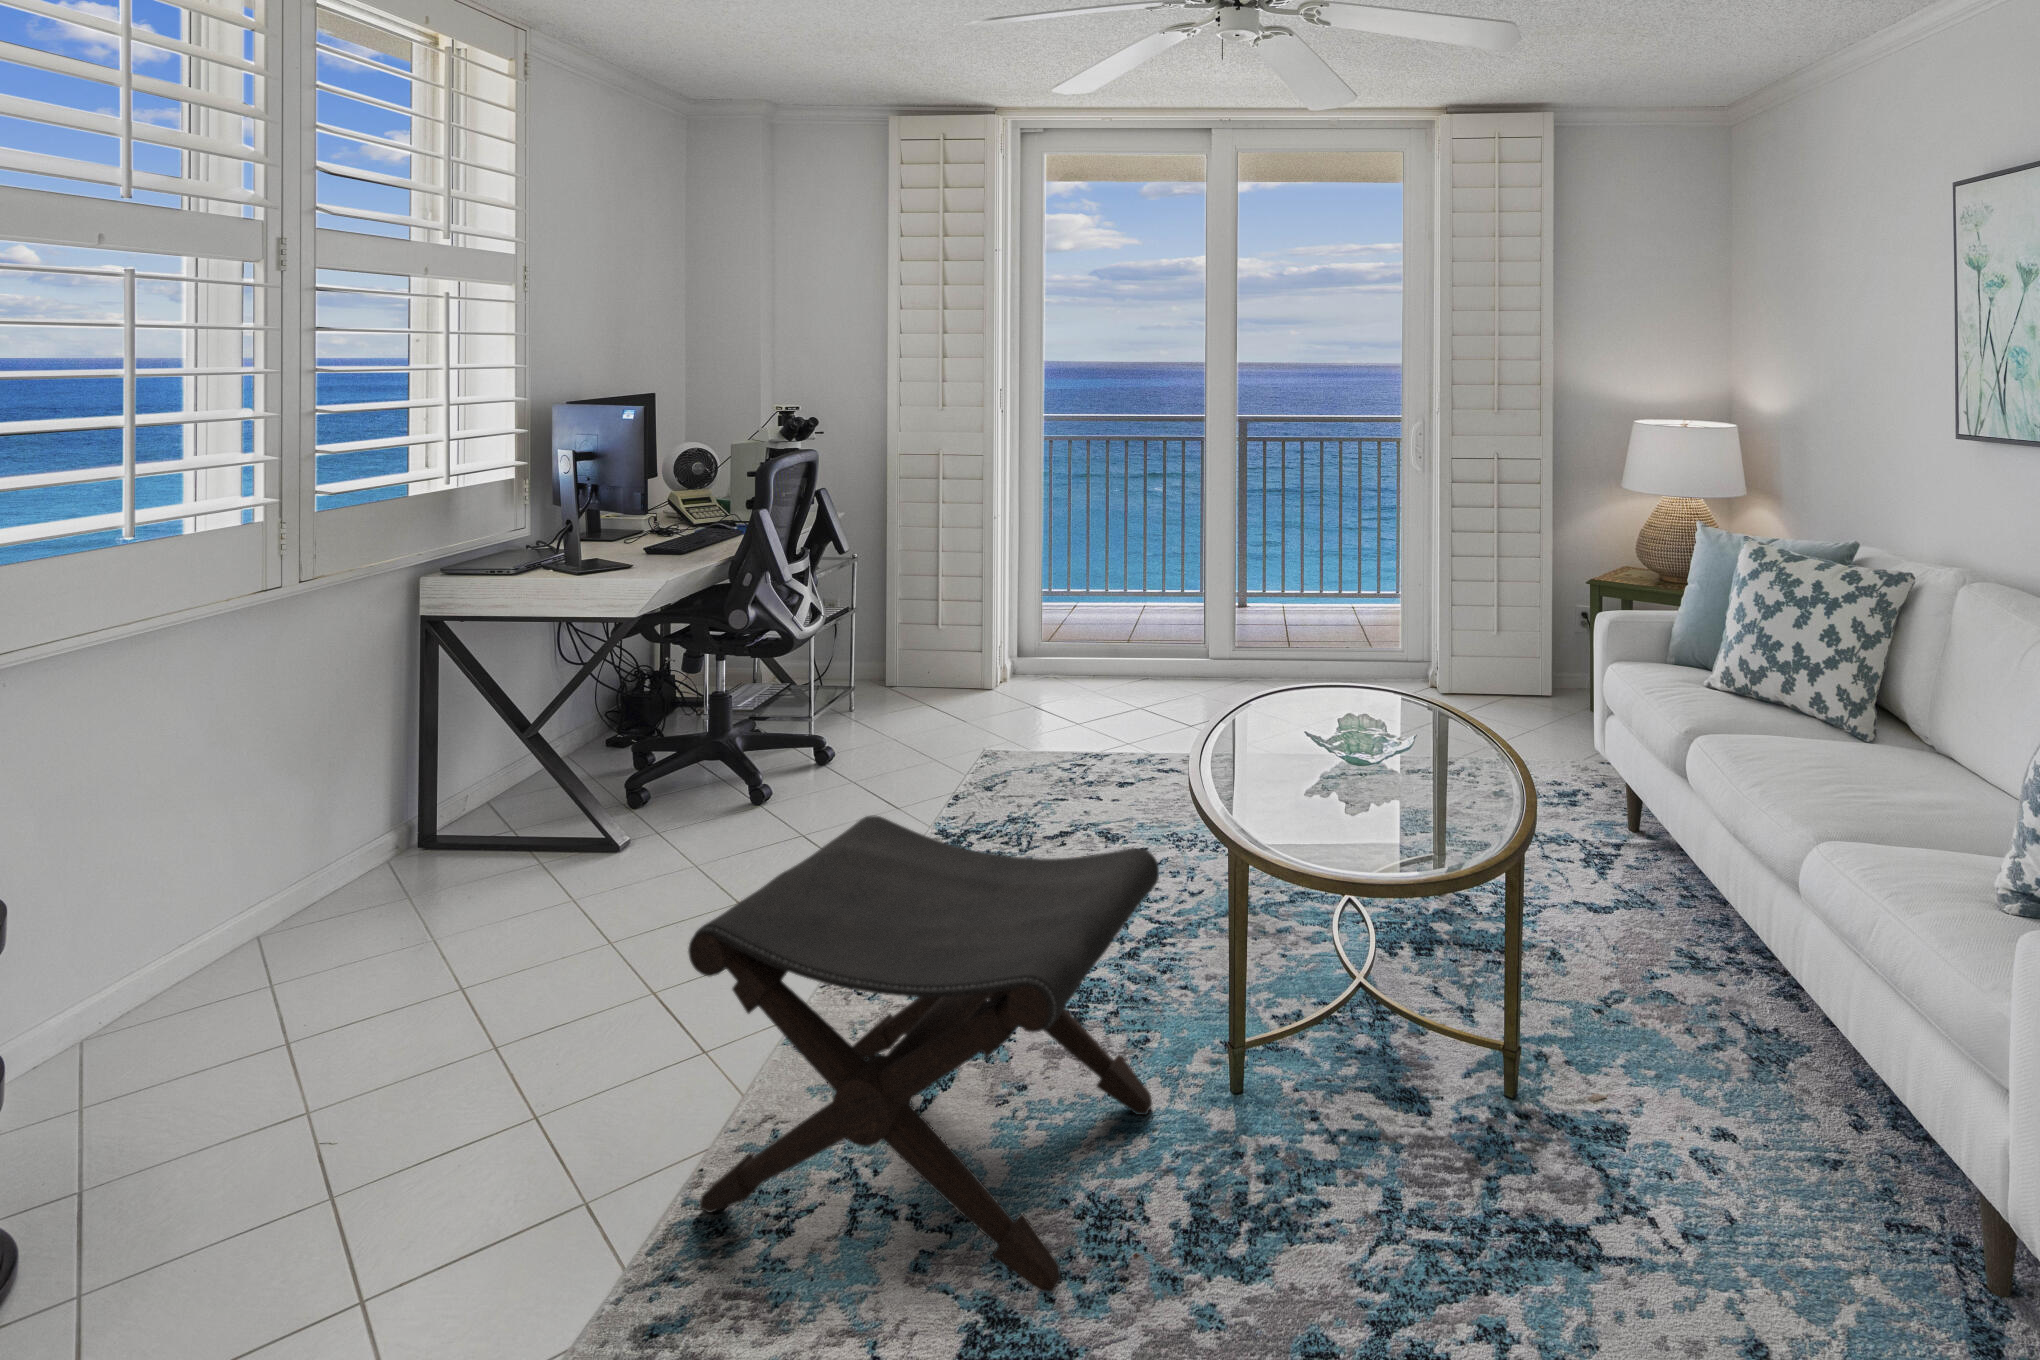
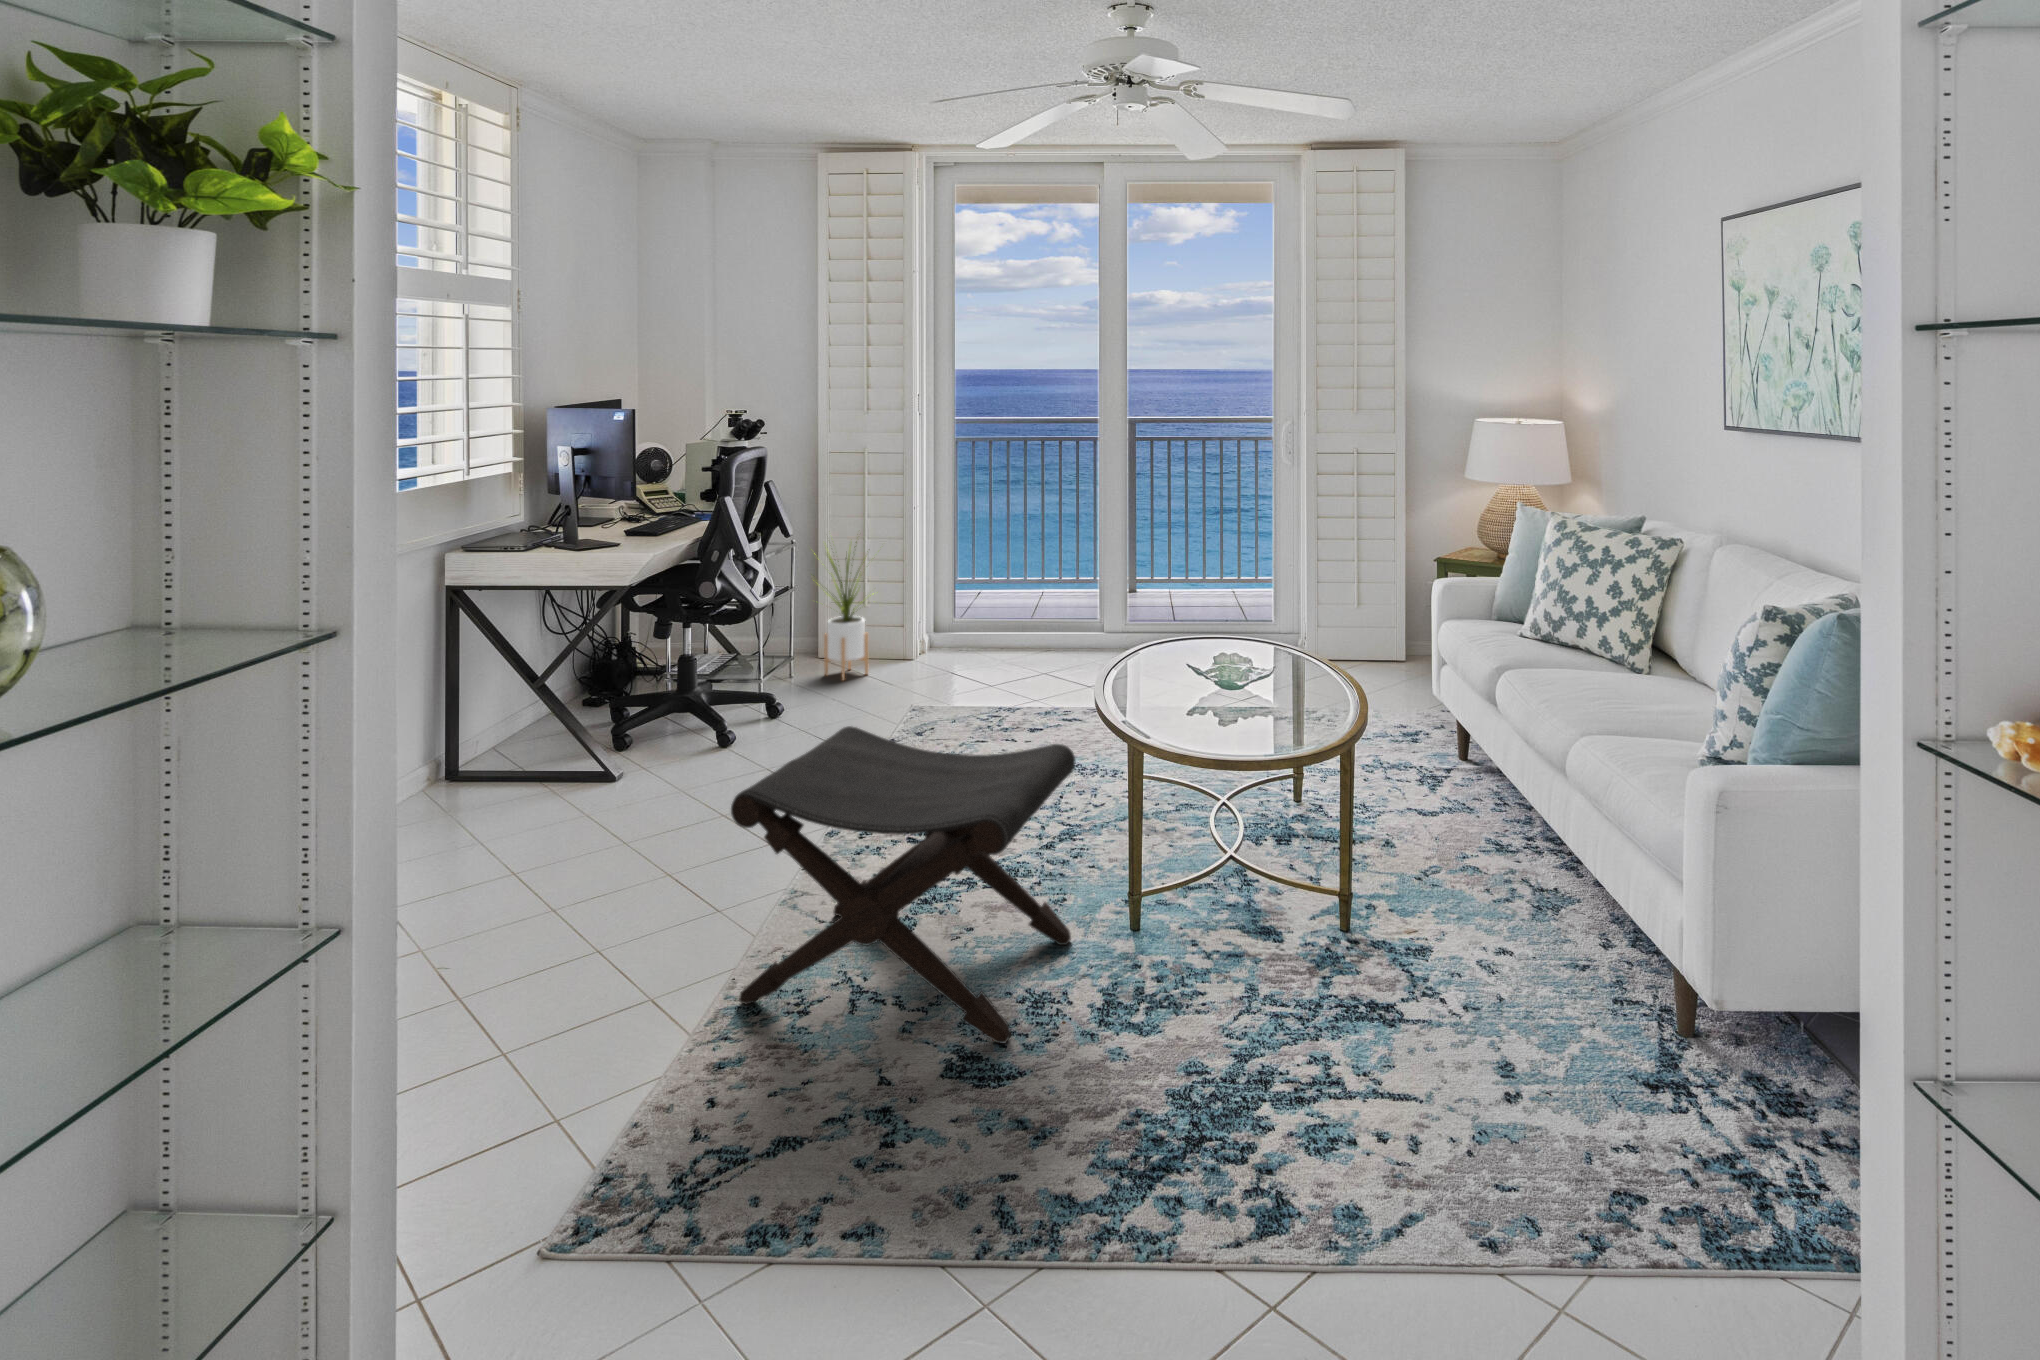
house plant: none [872,543,962,716] -> present [813,542,868,680]

